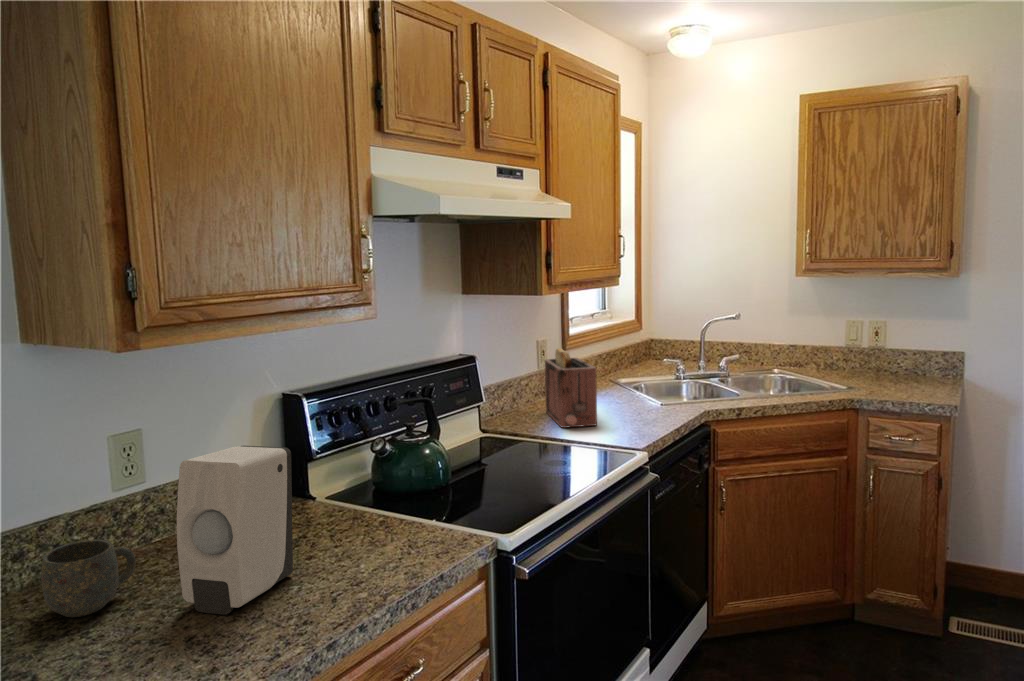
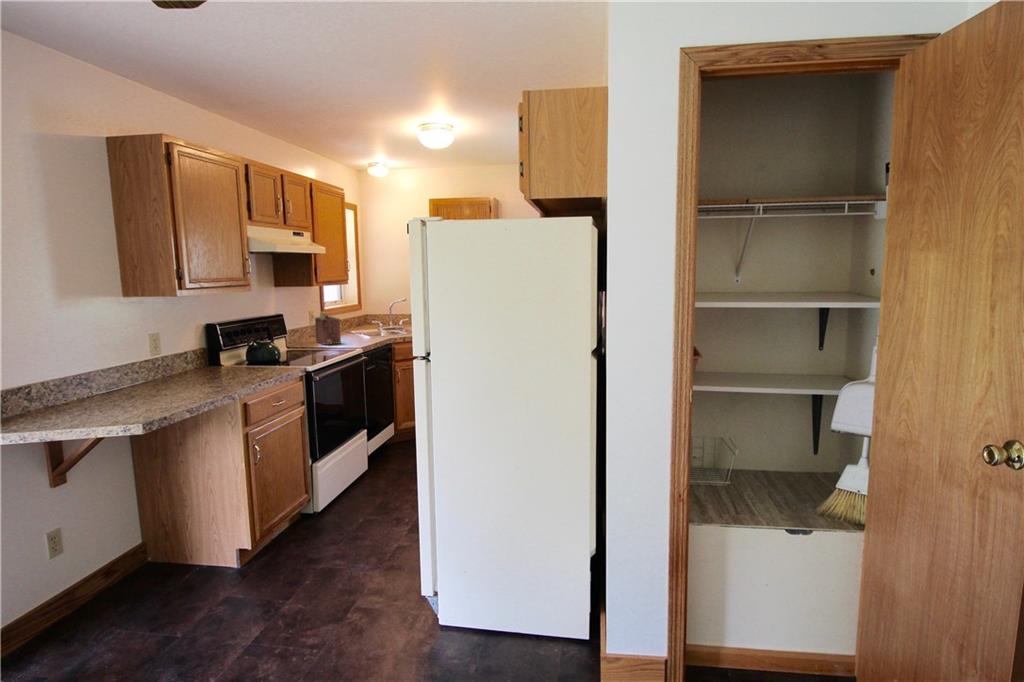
soap dispenser: present [177,446,293,615] -> none [197,334,235,385]
mug: present [41,539,136,617] -> none [144,366,175,390]

